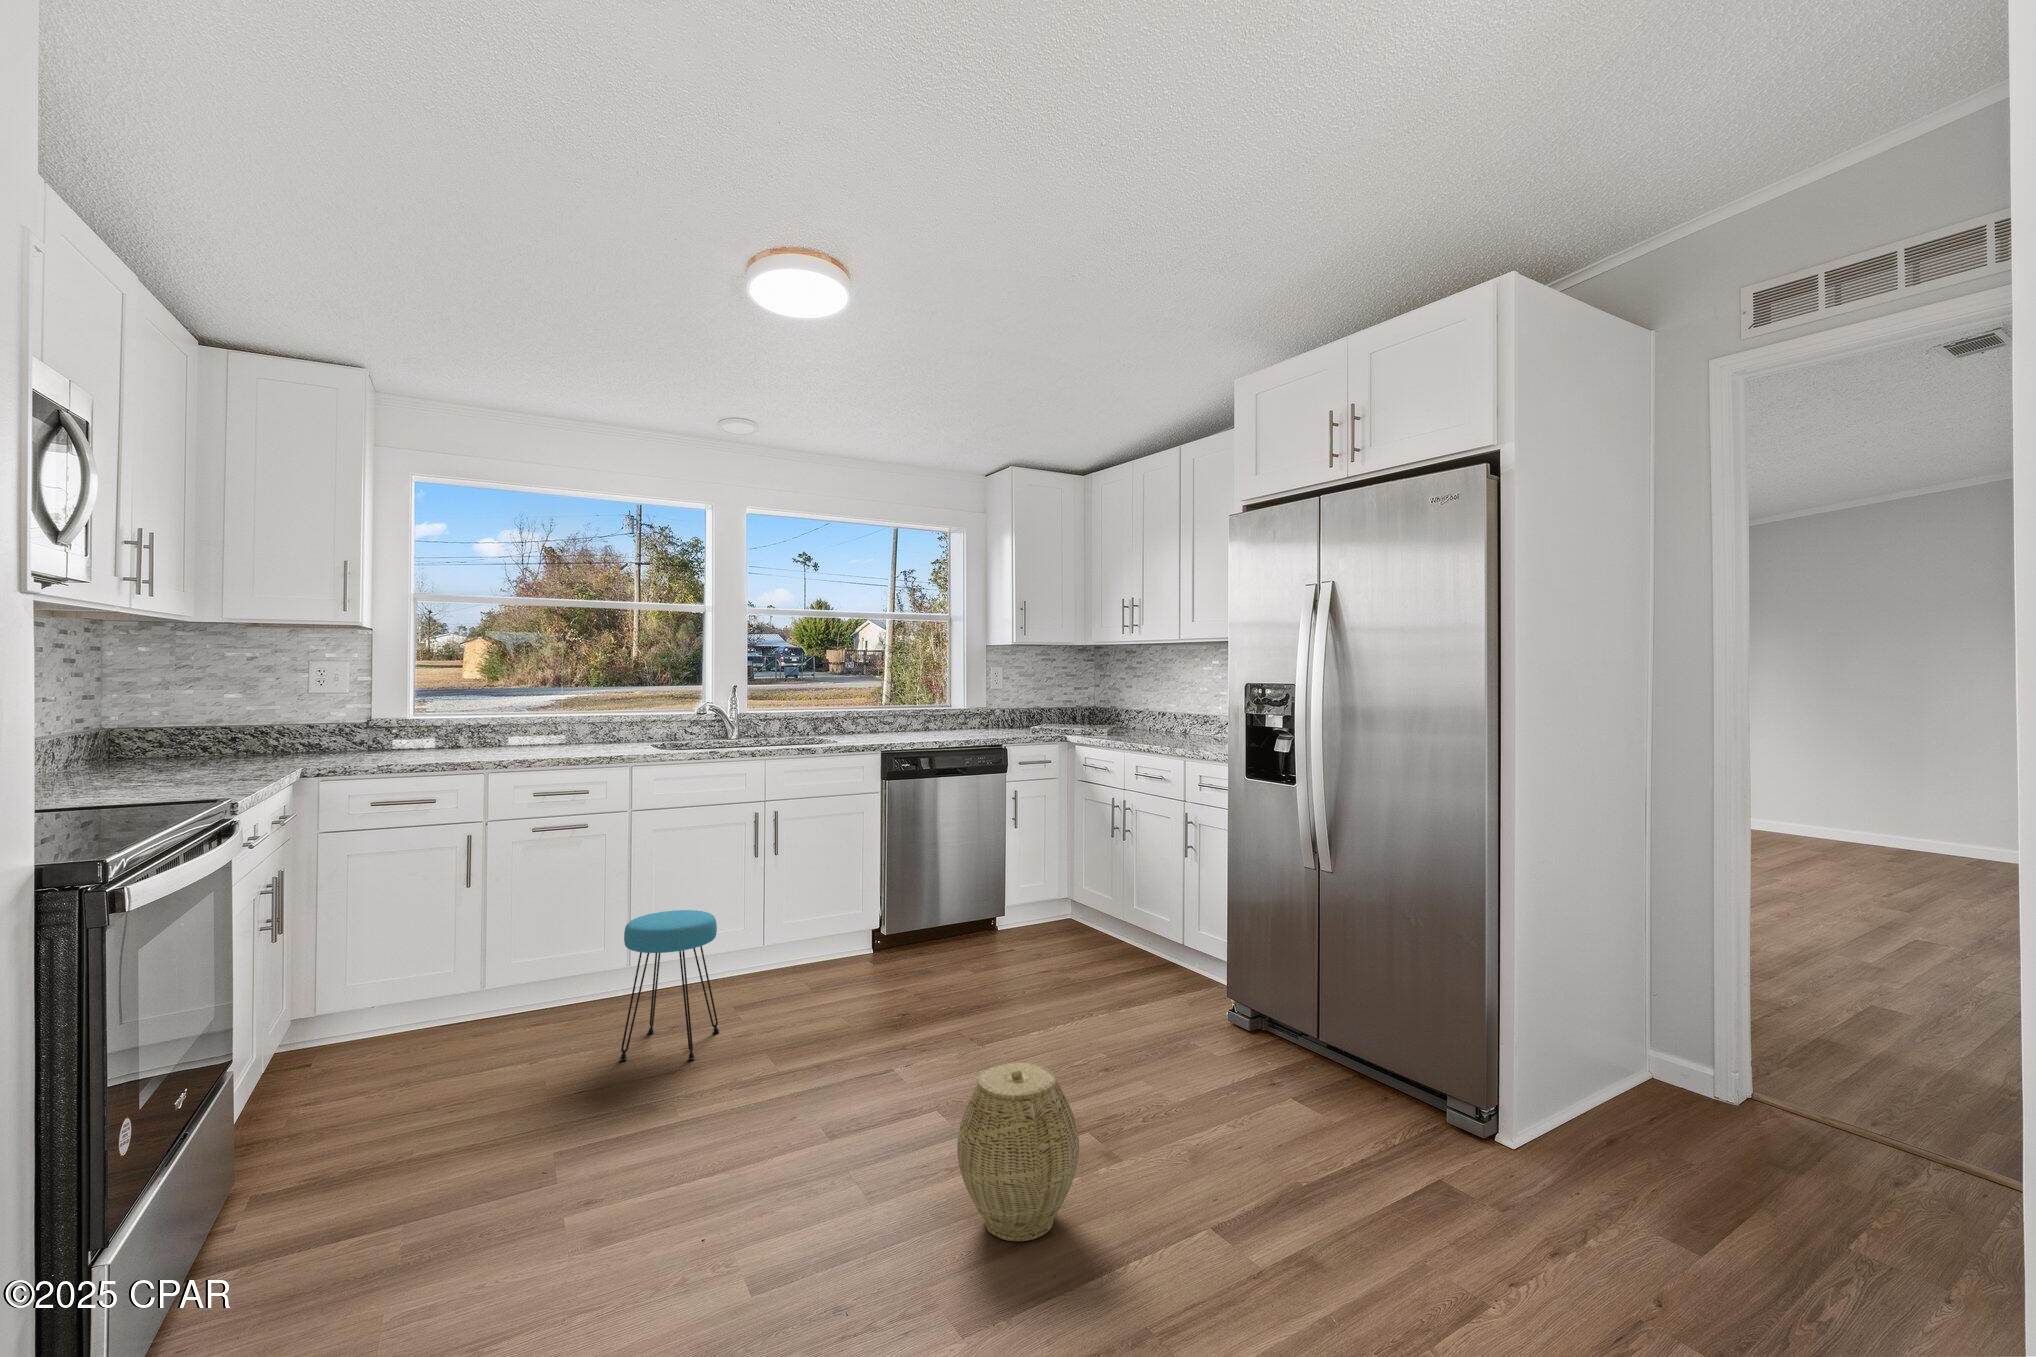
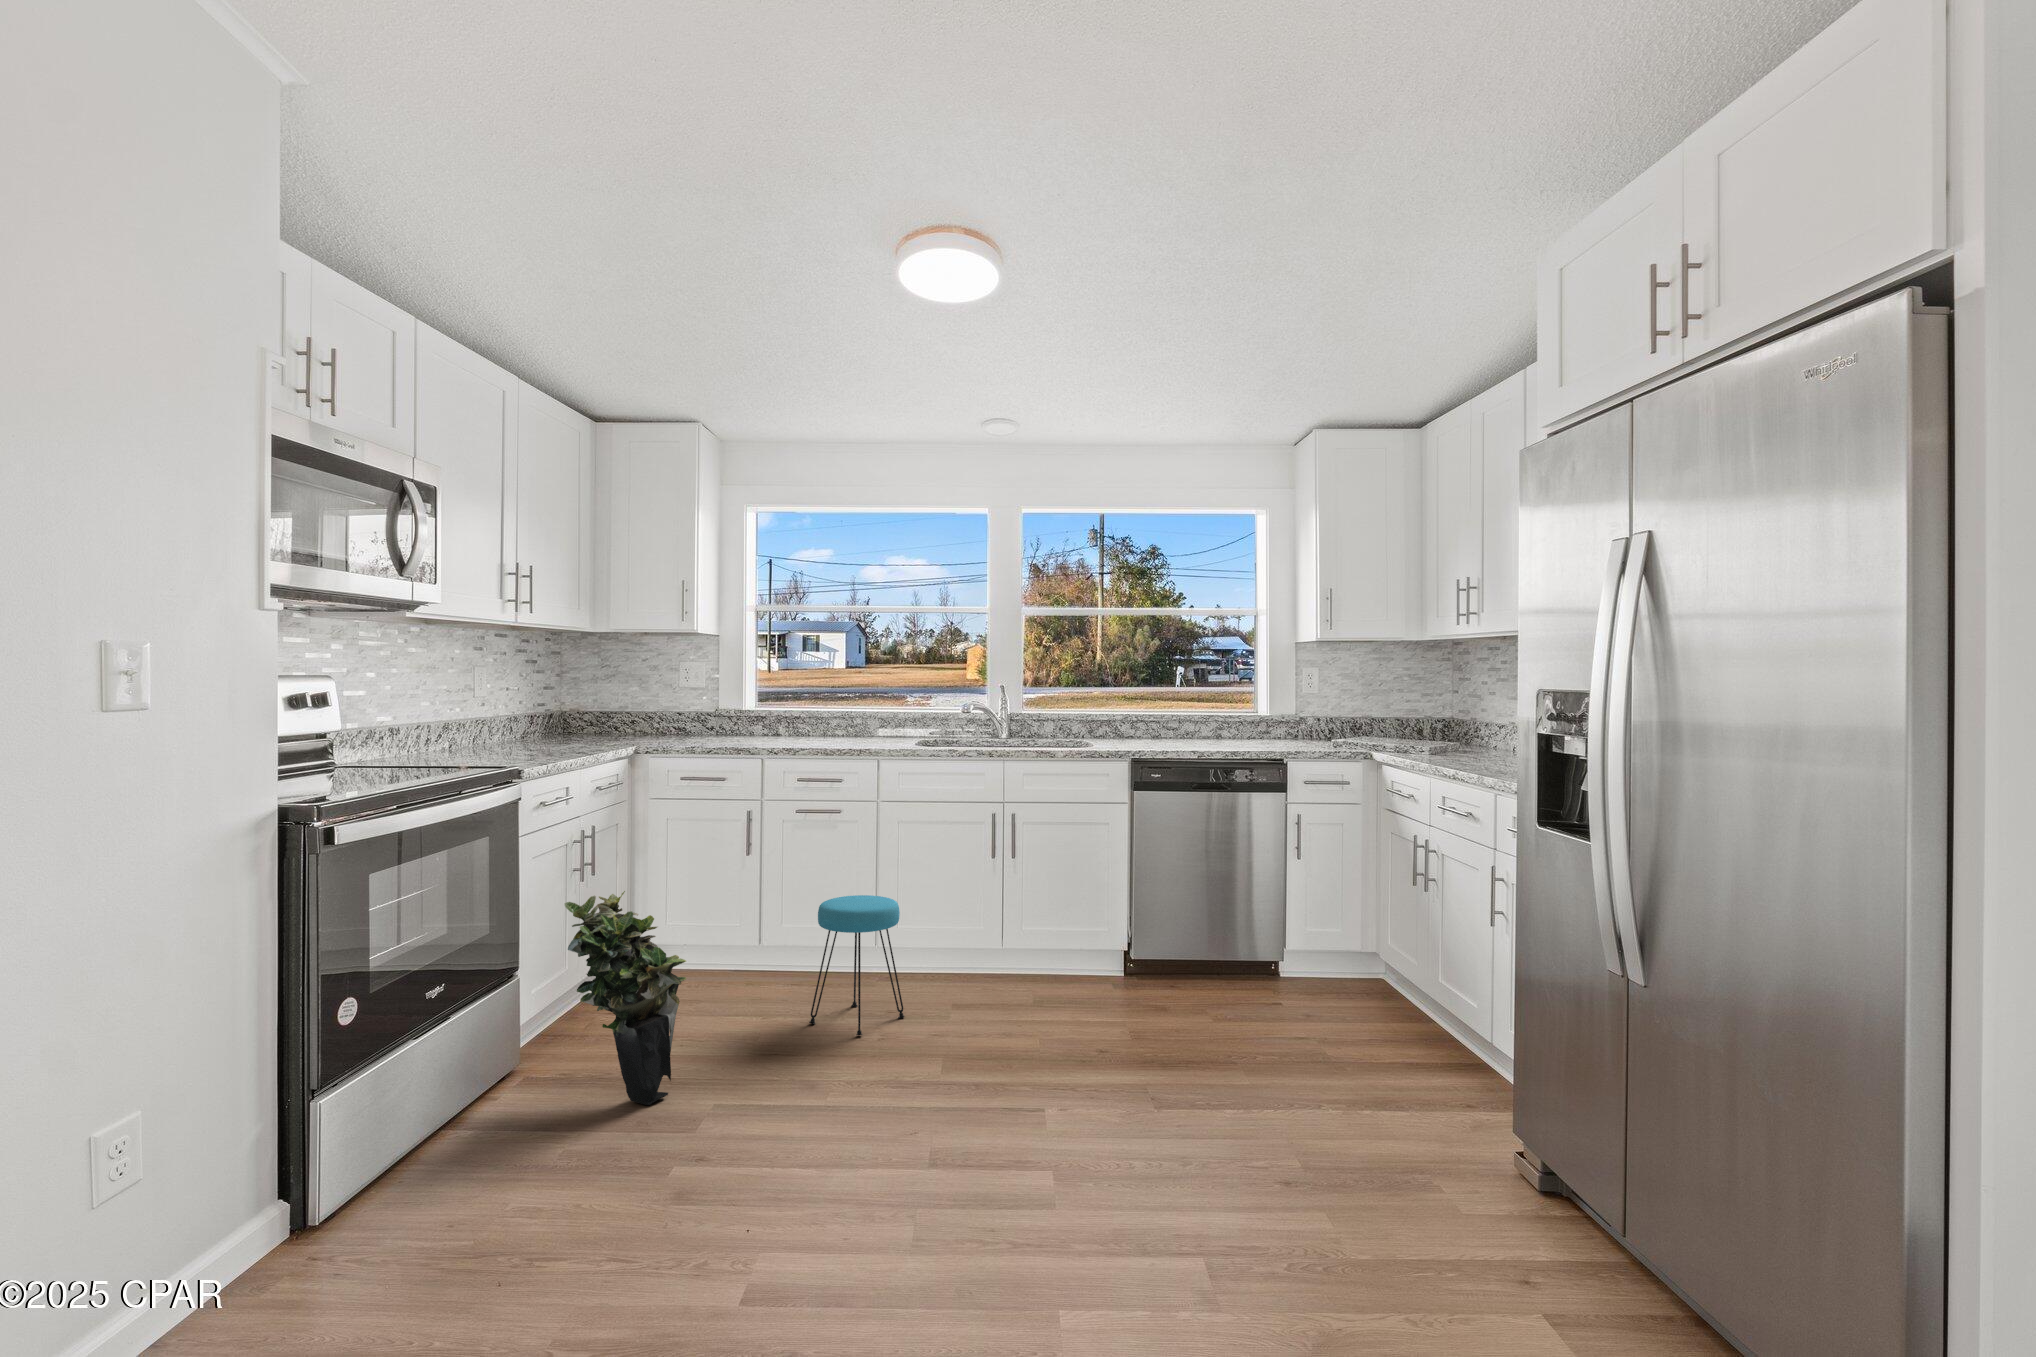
potted plant: none [377,941,553,1190] -> present [565,891,686,1105]
woven basket: present [957,1062,1079,1241] -> none [894,1096,1026,1290]

